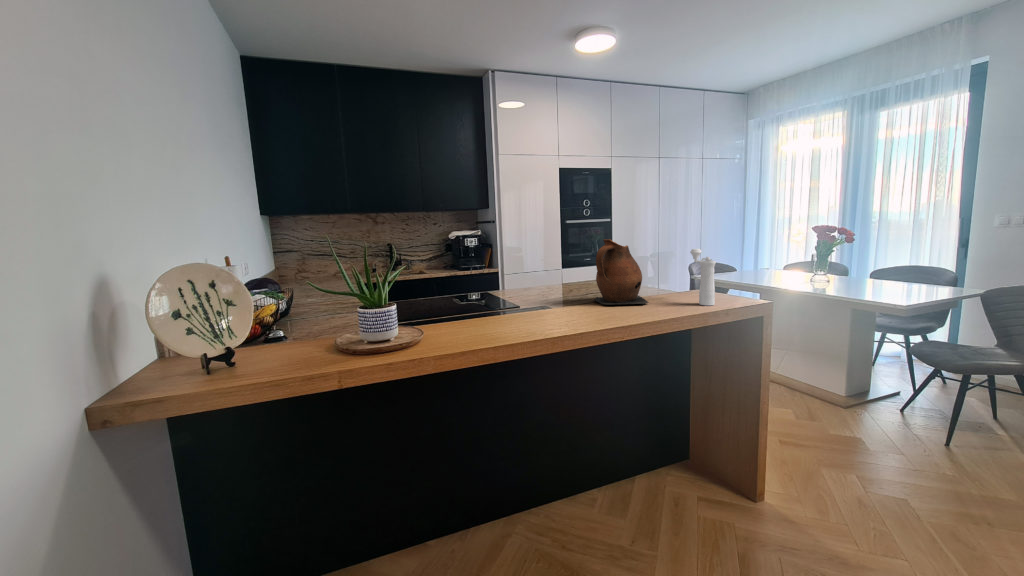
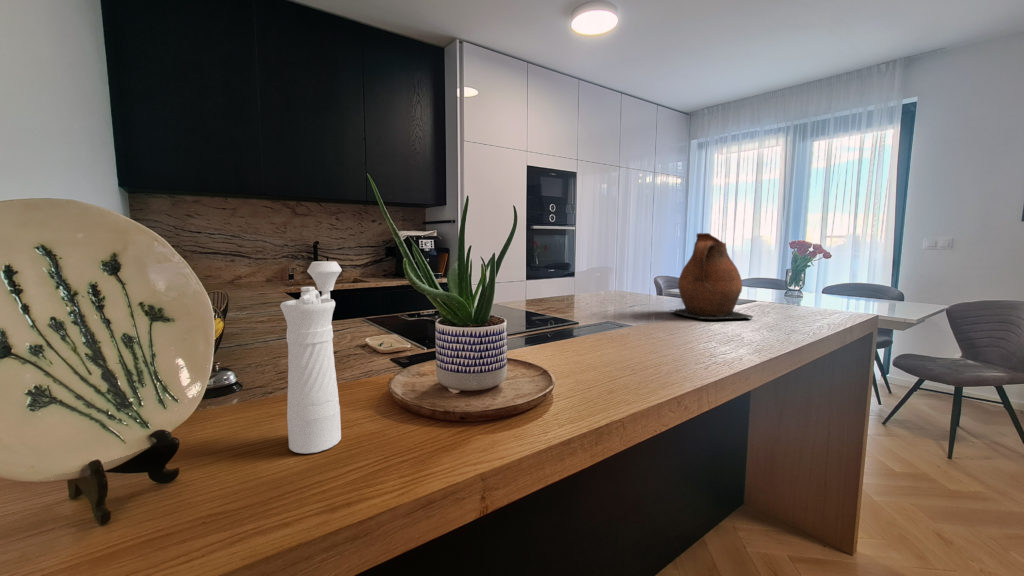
pepper mill: present [690,249,716,306] -> present [280,261,342,454]

